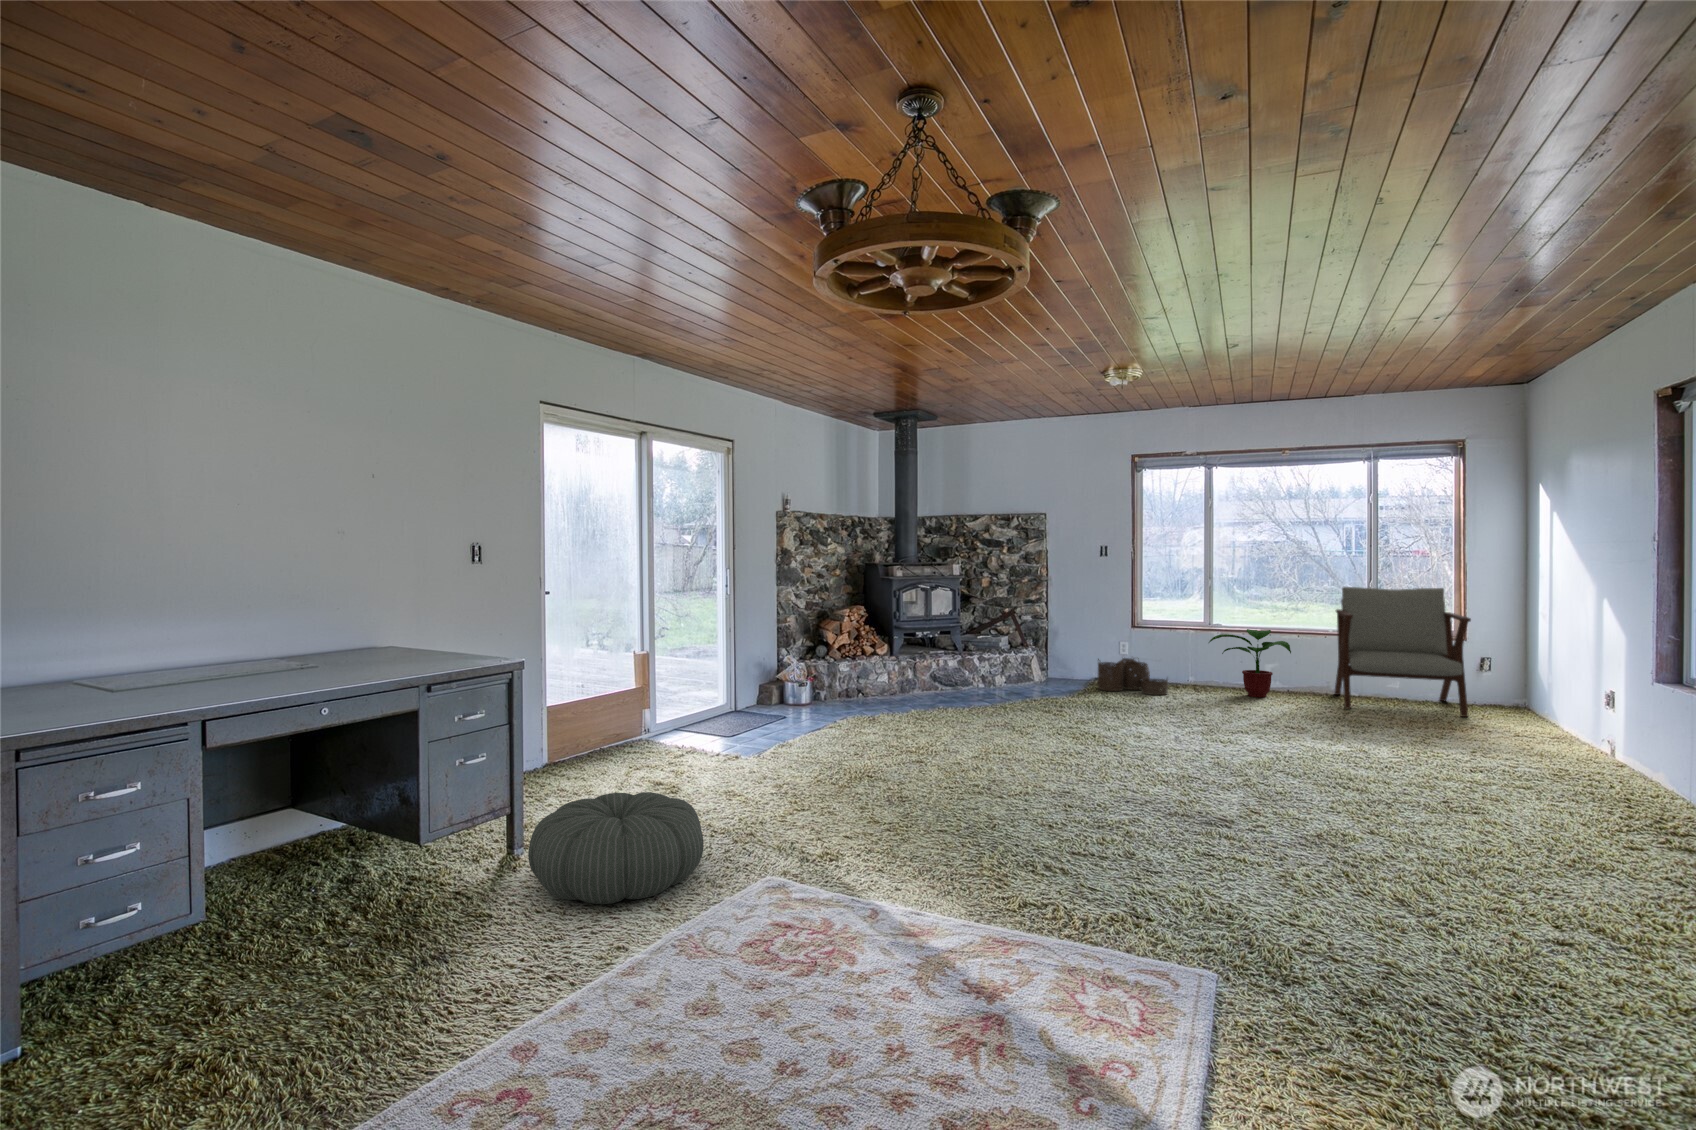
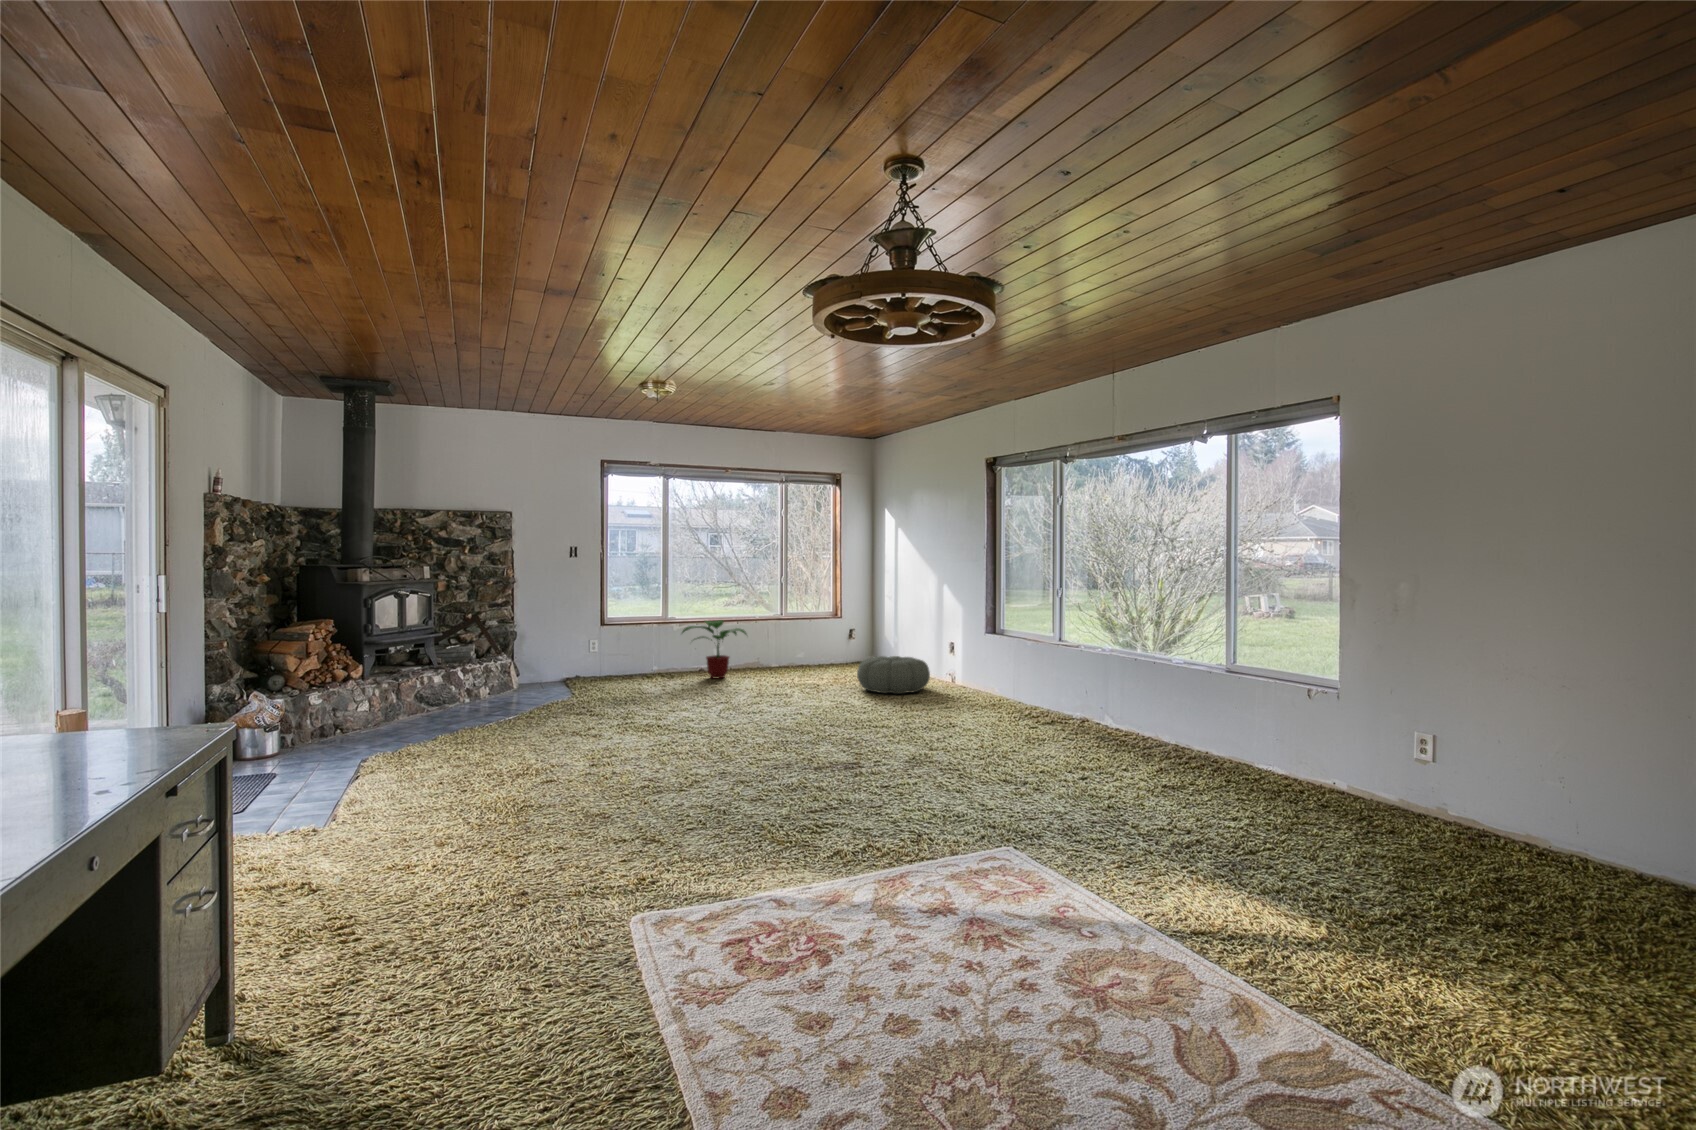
lounge chair: present [1335,587,1471,717] -> none [763,580,863,678]
woven basket: present [1098,658,1168,695] -> none [583,654,652,689]
pouf: present [528,792,704,904] -> present [857,656,930,694]

